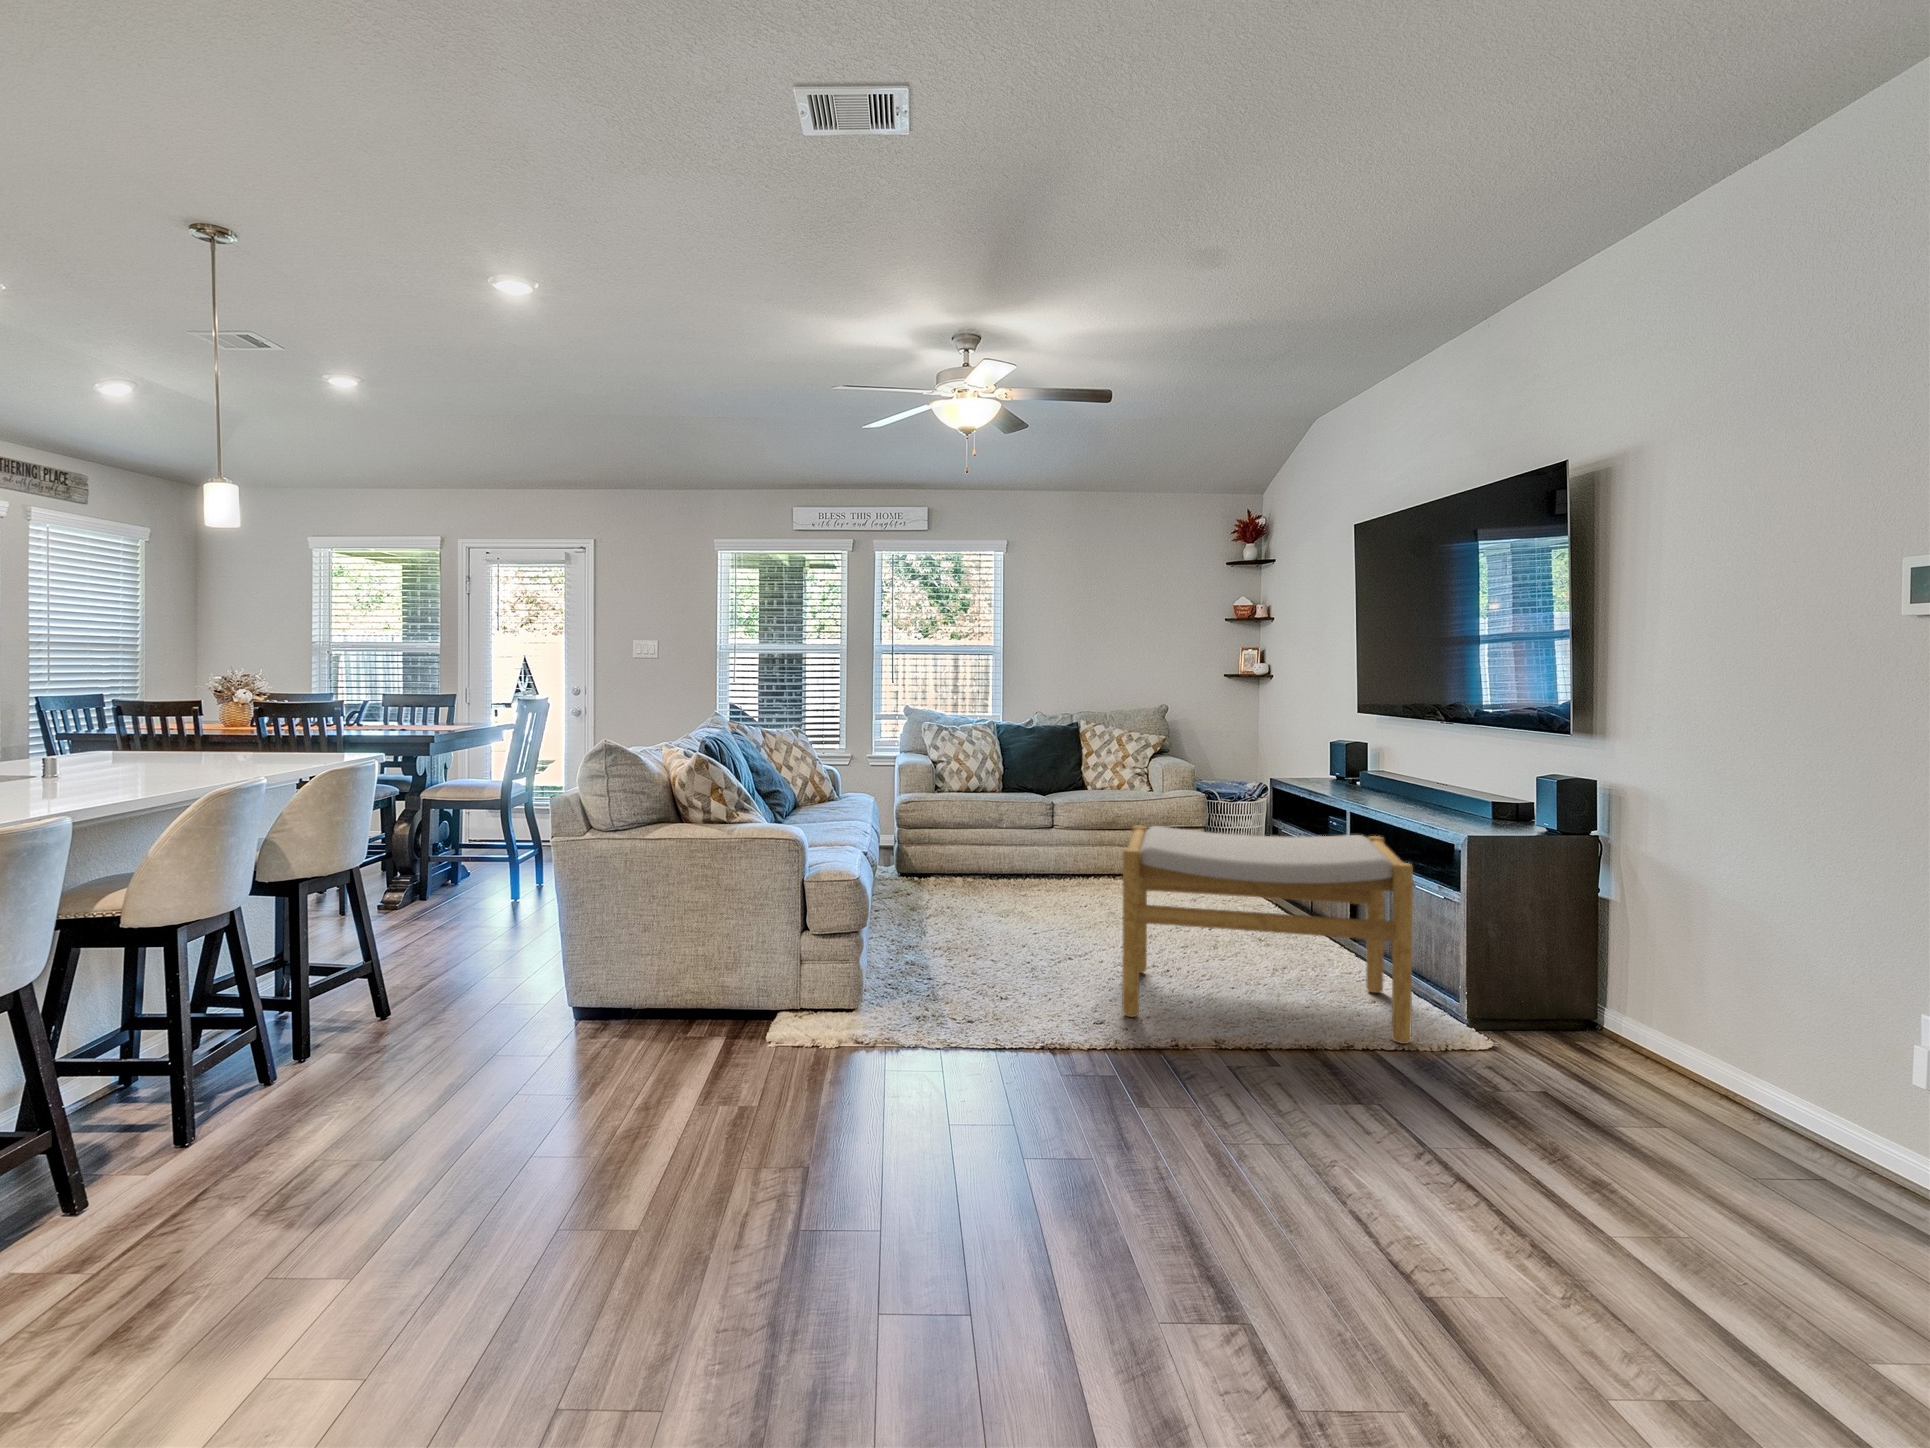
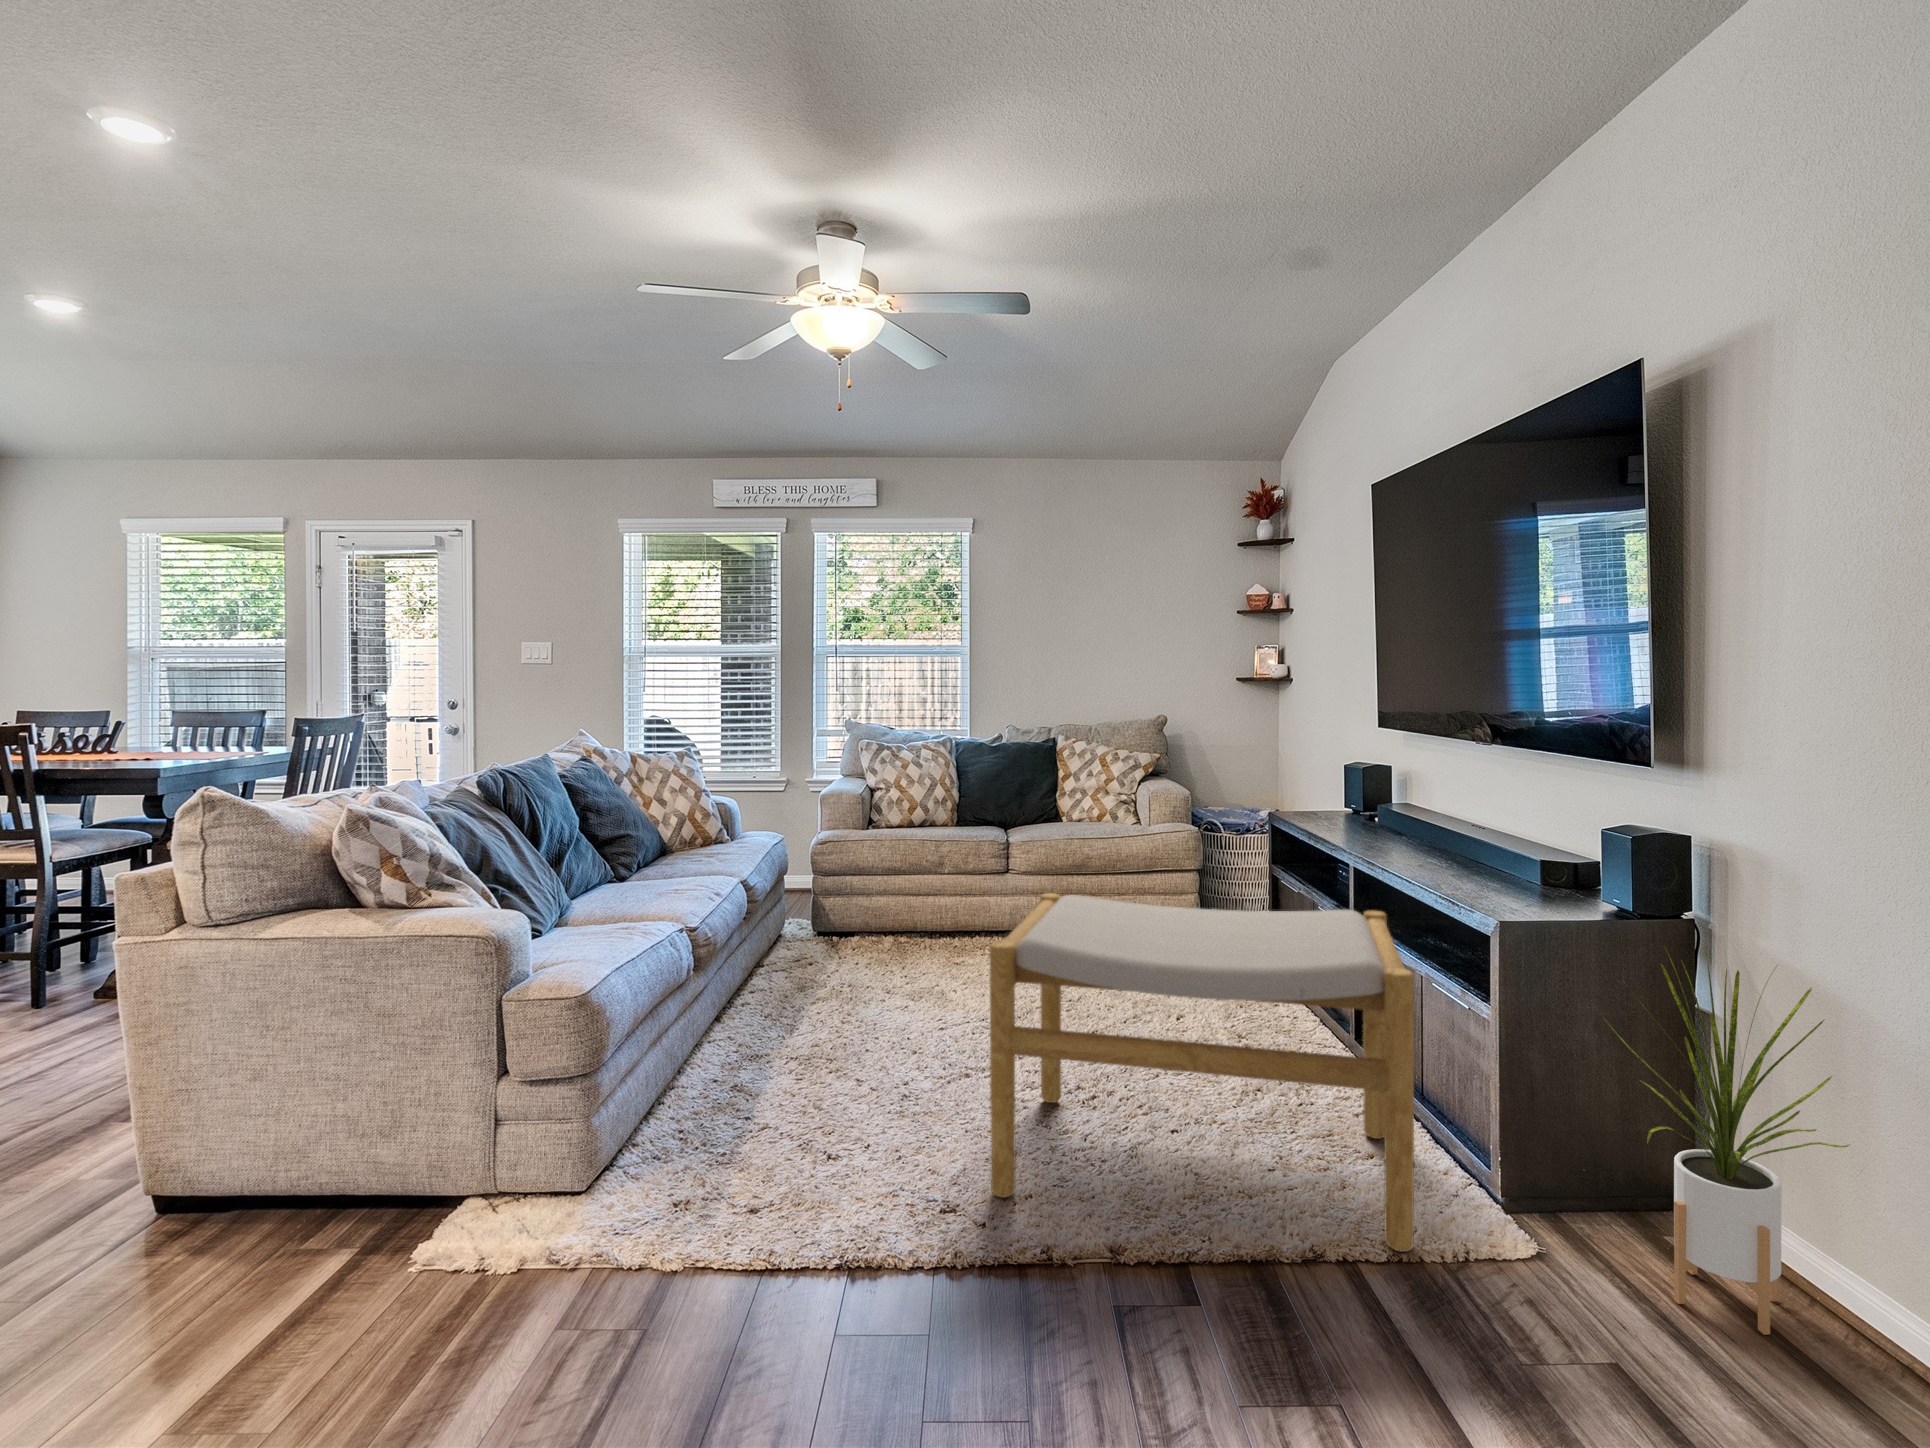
house plant: none [1537,845,1690,1079] -> present [1605,948,1849,1335]

